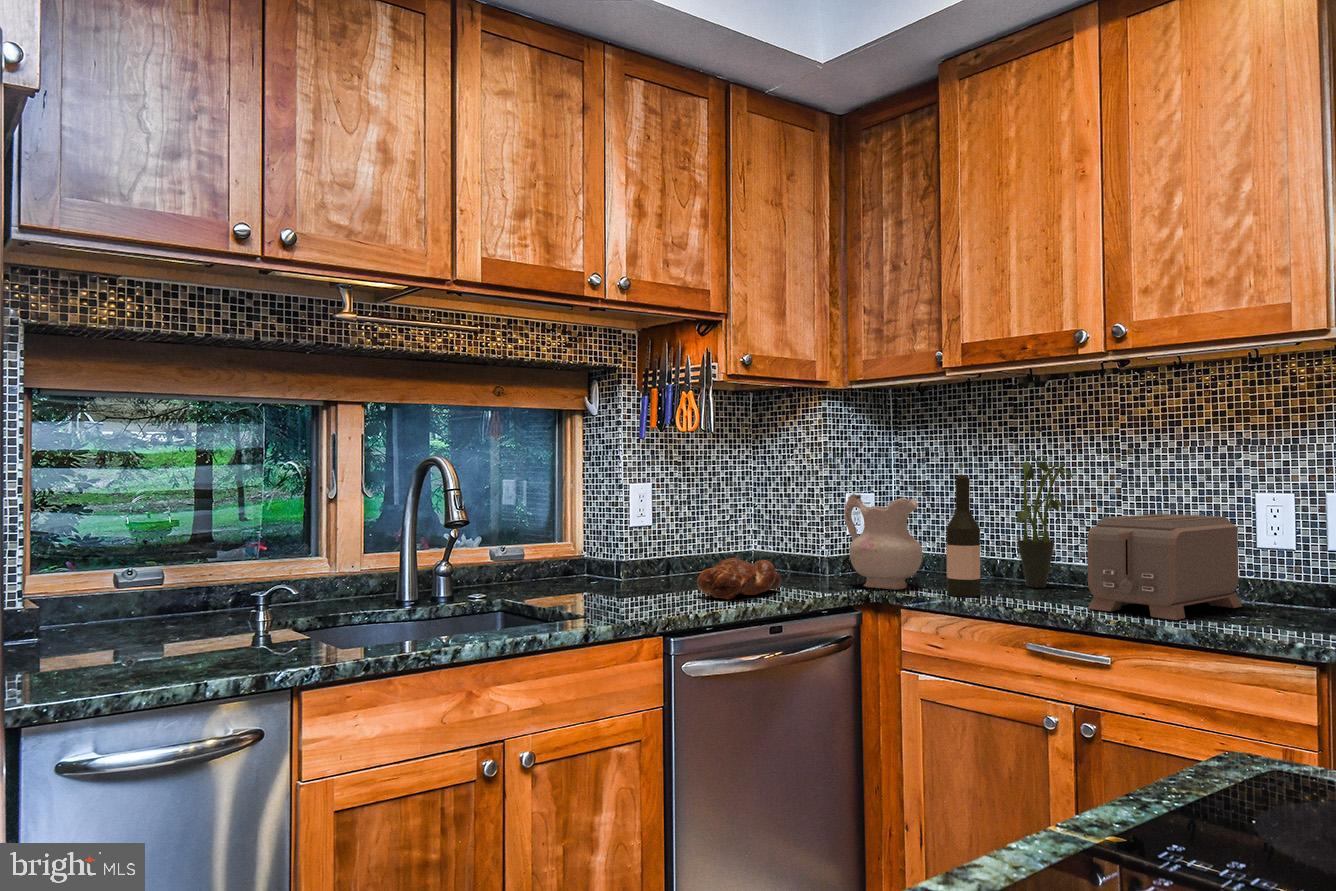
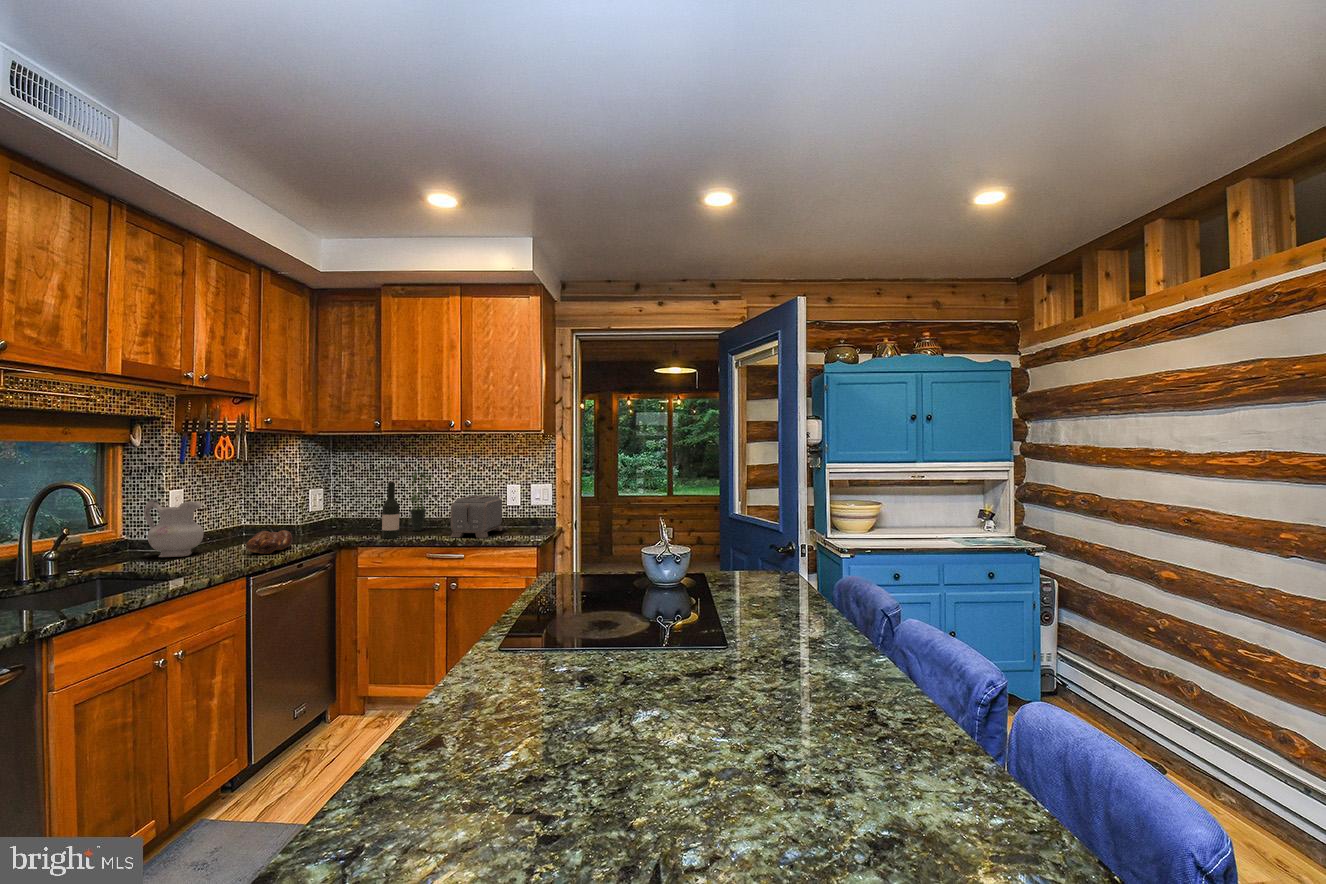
ceramic pitcher: present [845,494,922,589] -> present [144,499,204,557]

